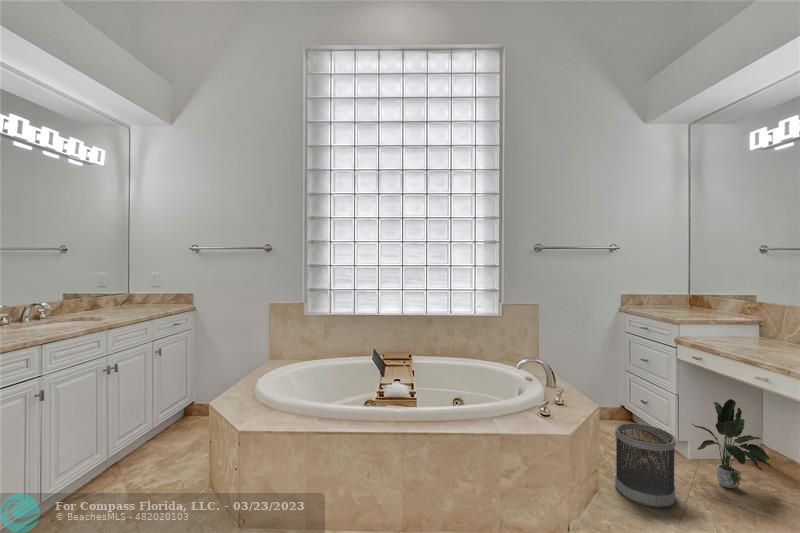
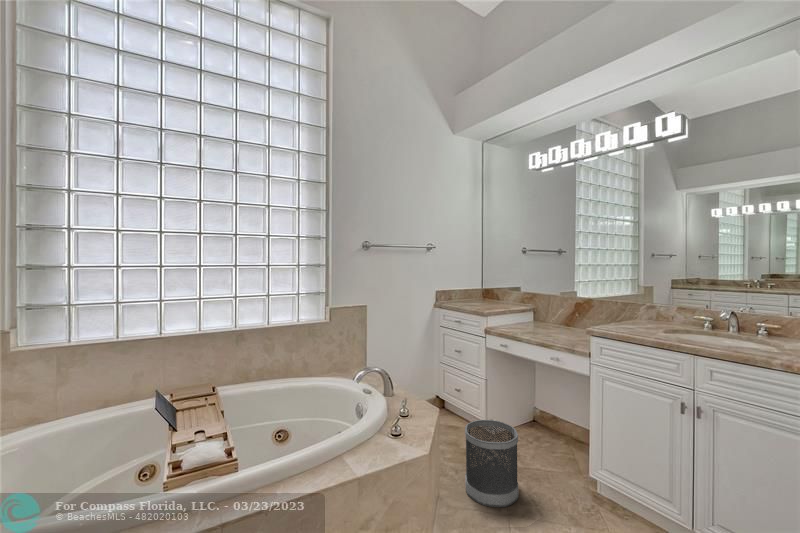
potted plant: present [692,399,771,488] -> none [513,380,569,459]

